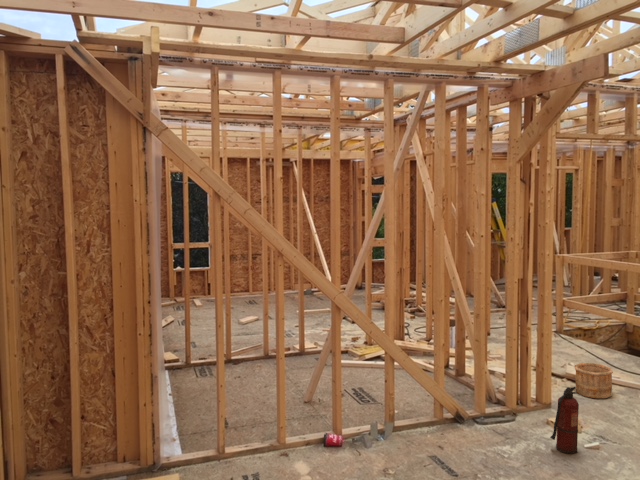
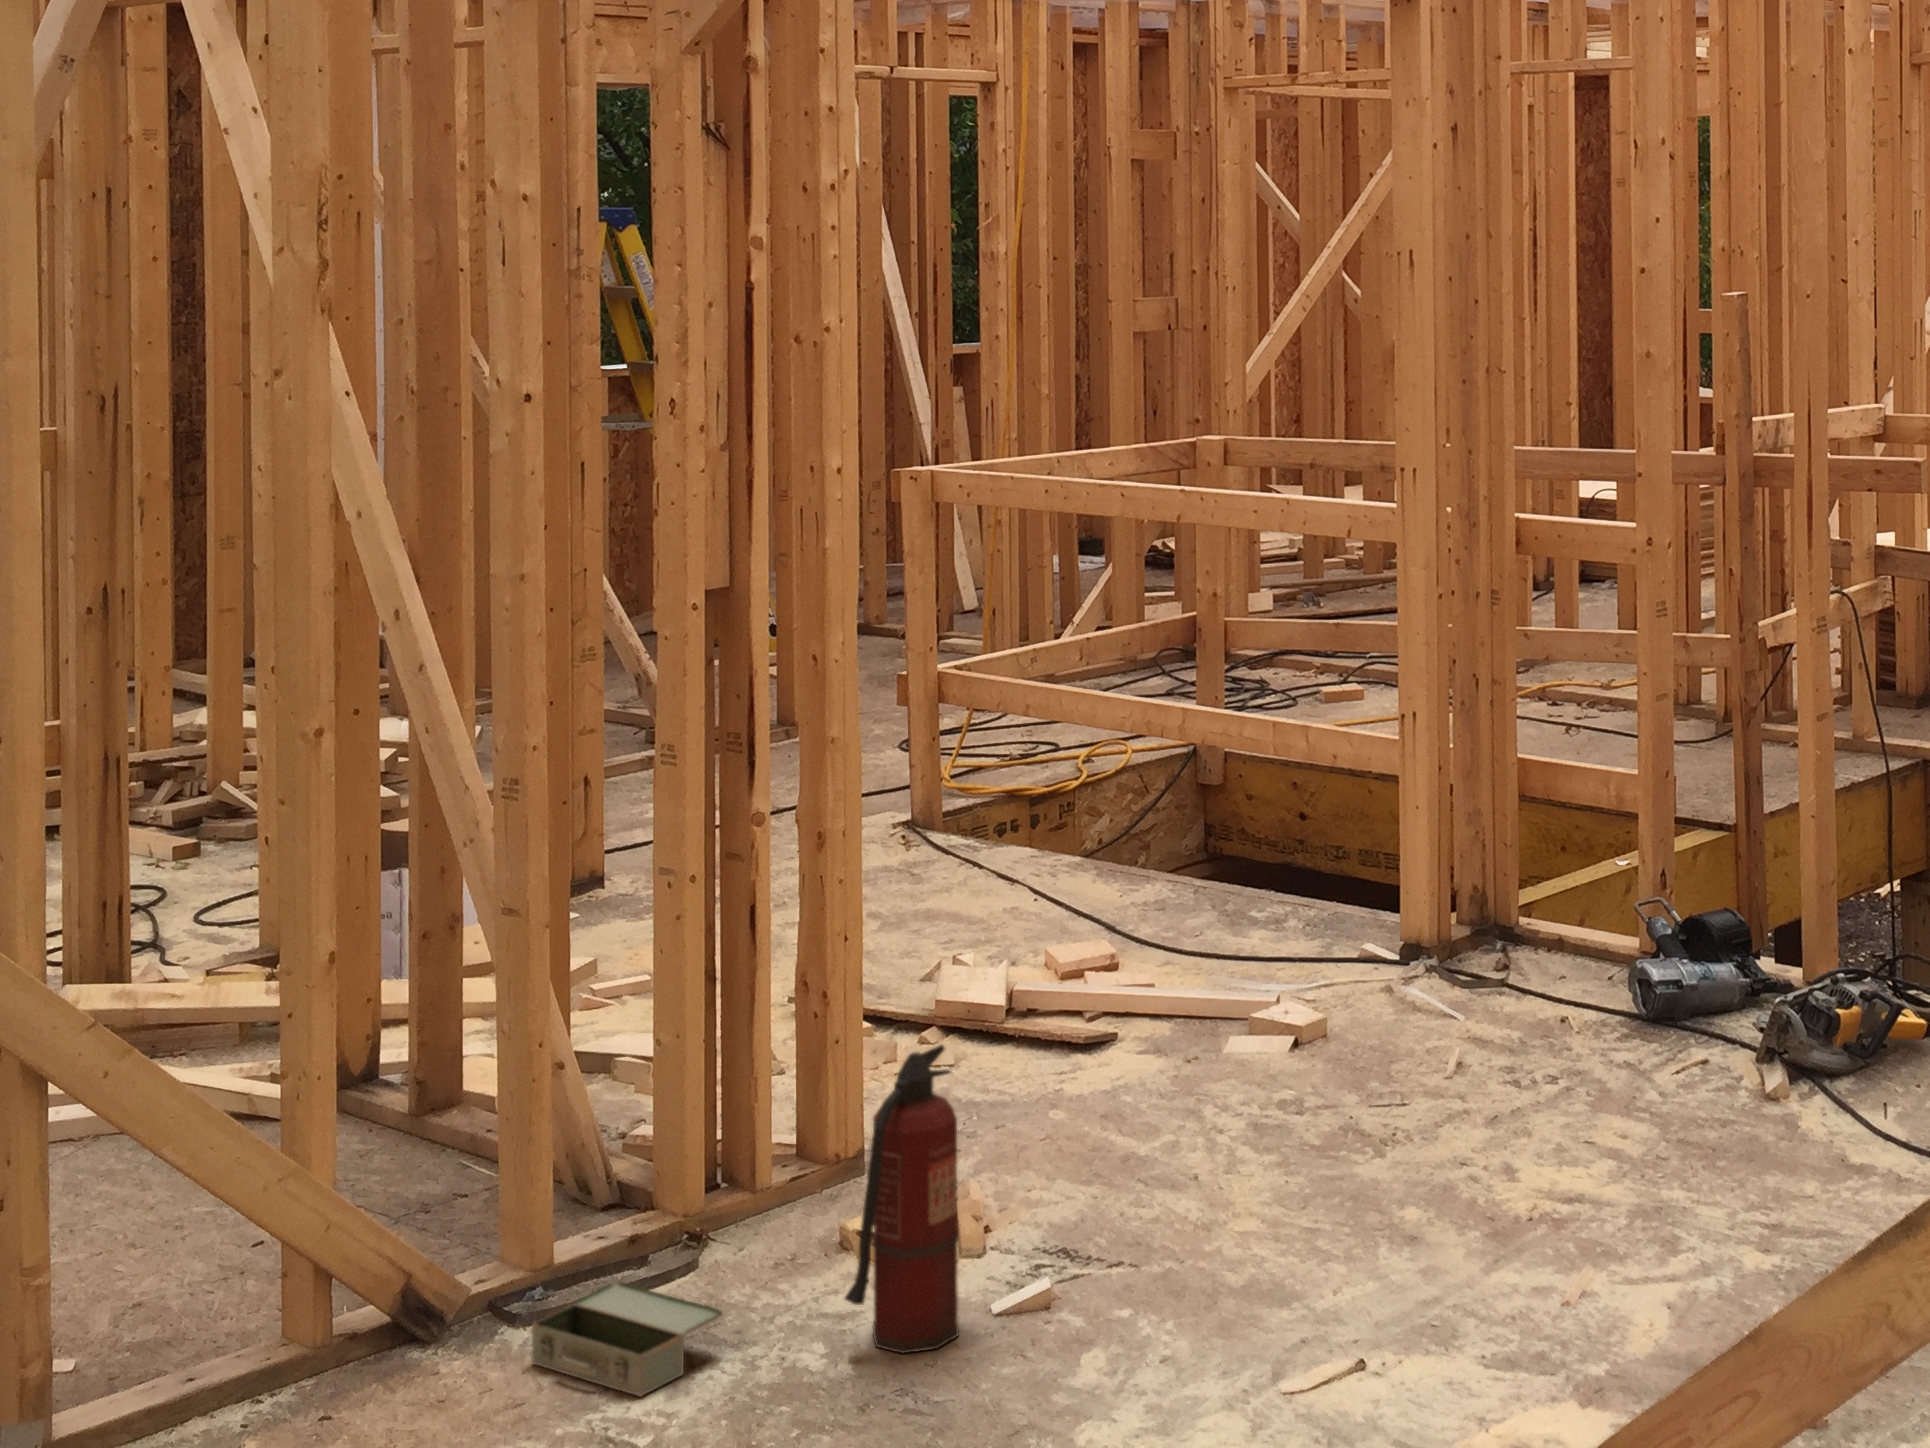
wooden bucket: present [575,363,613,398] -> none [965,936,1115,1089]
toolbox: none [482,421,522,447] -> present [532,1282,722,1396]

